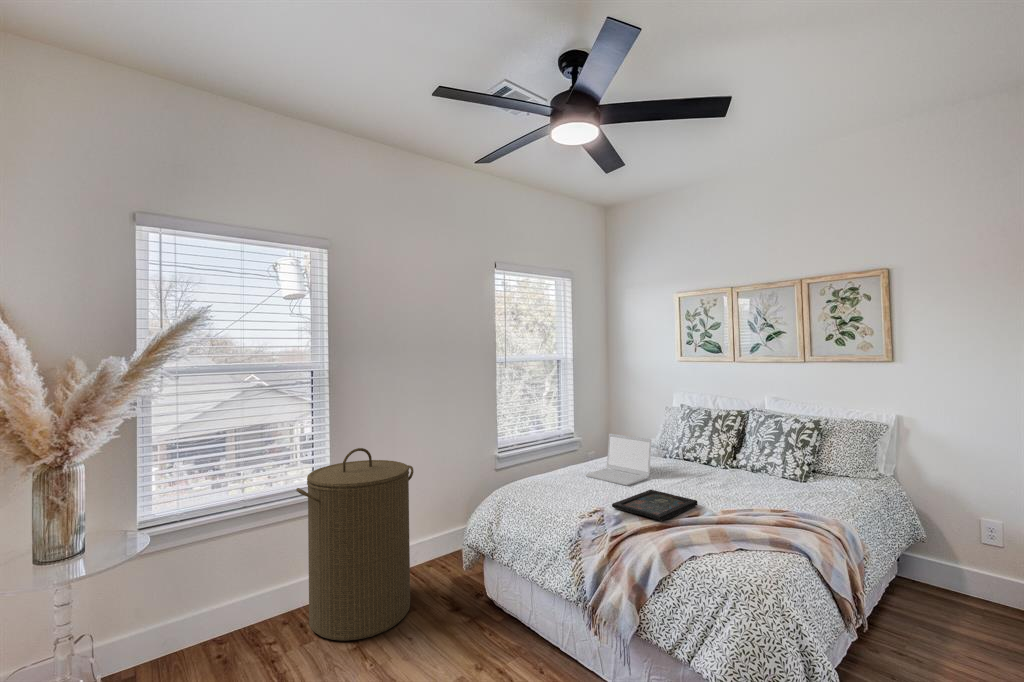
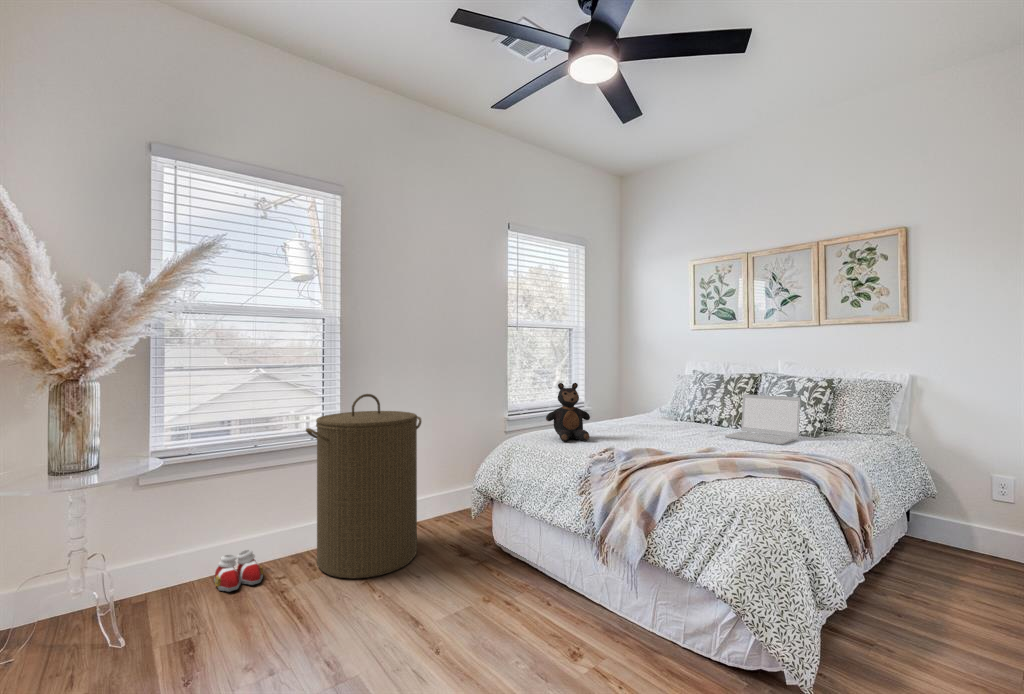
teddy bear: none [538,433,582,494] -> present [546,383,590,442]
laptop: present [586,434,651,486] -> present [725,394,800,445]
tray: present [612,490,698,521] -> none [620,438,707,458]
slippers: none [204,612,255,661] -> present [214,550,263,592]

